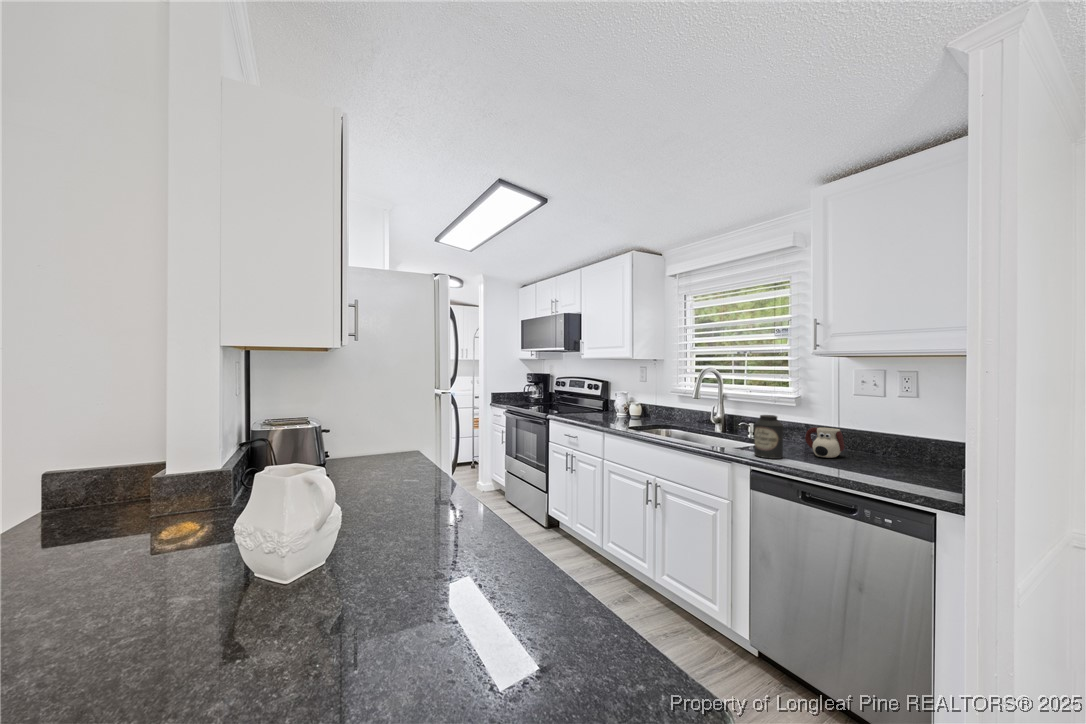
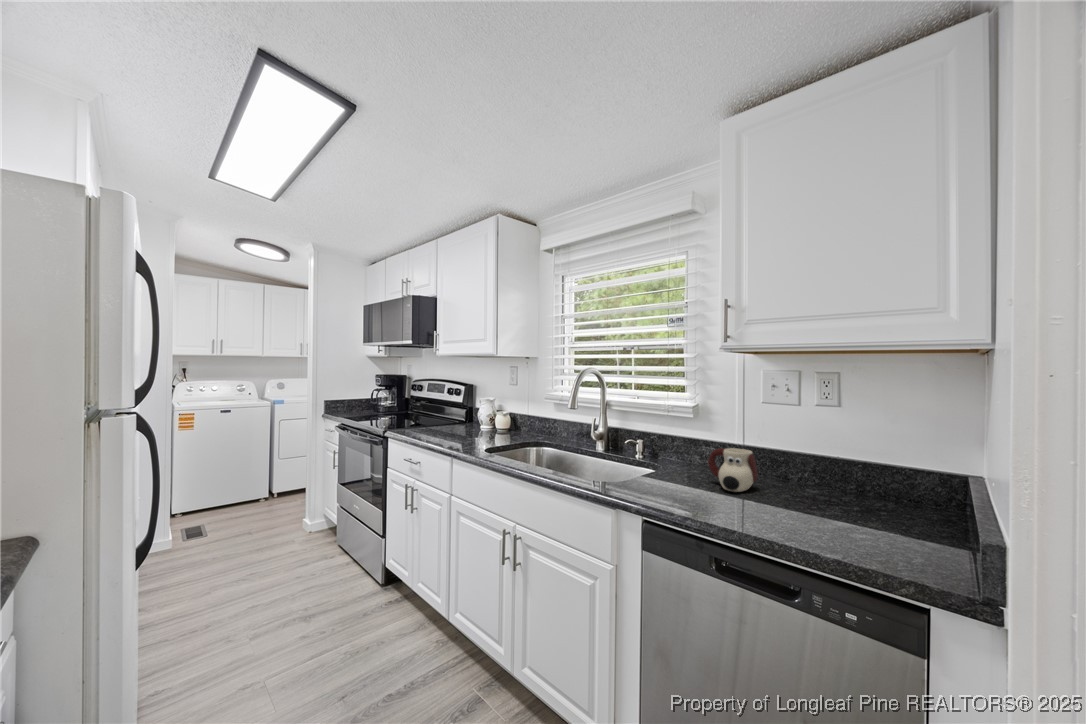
canister: present [754,415,783,459] -> none [645,434,684,500]

